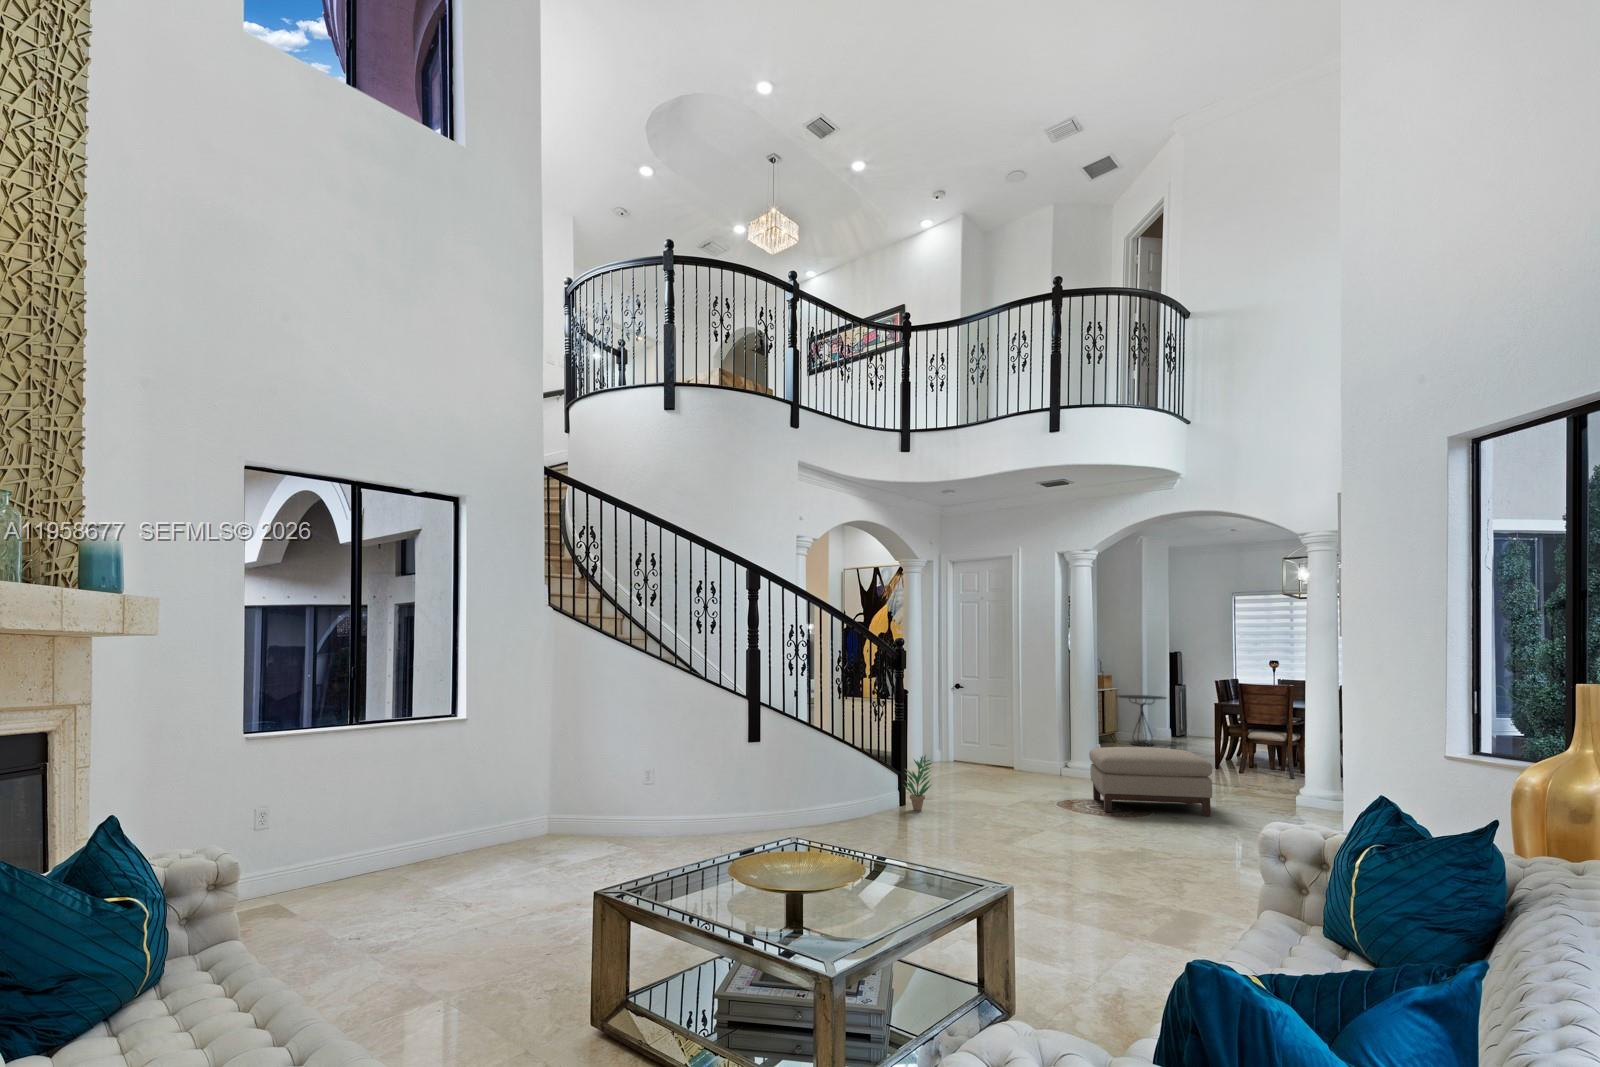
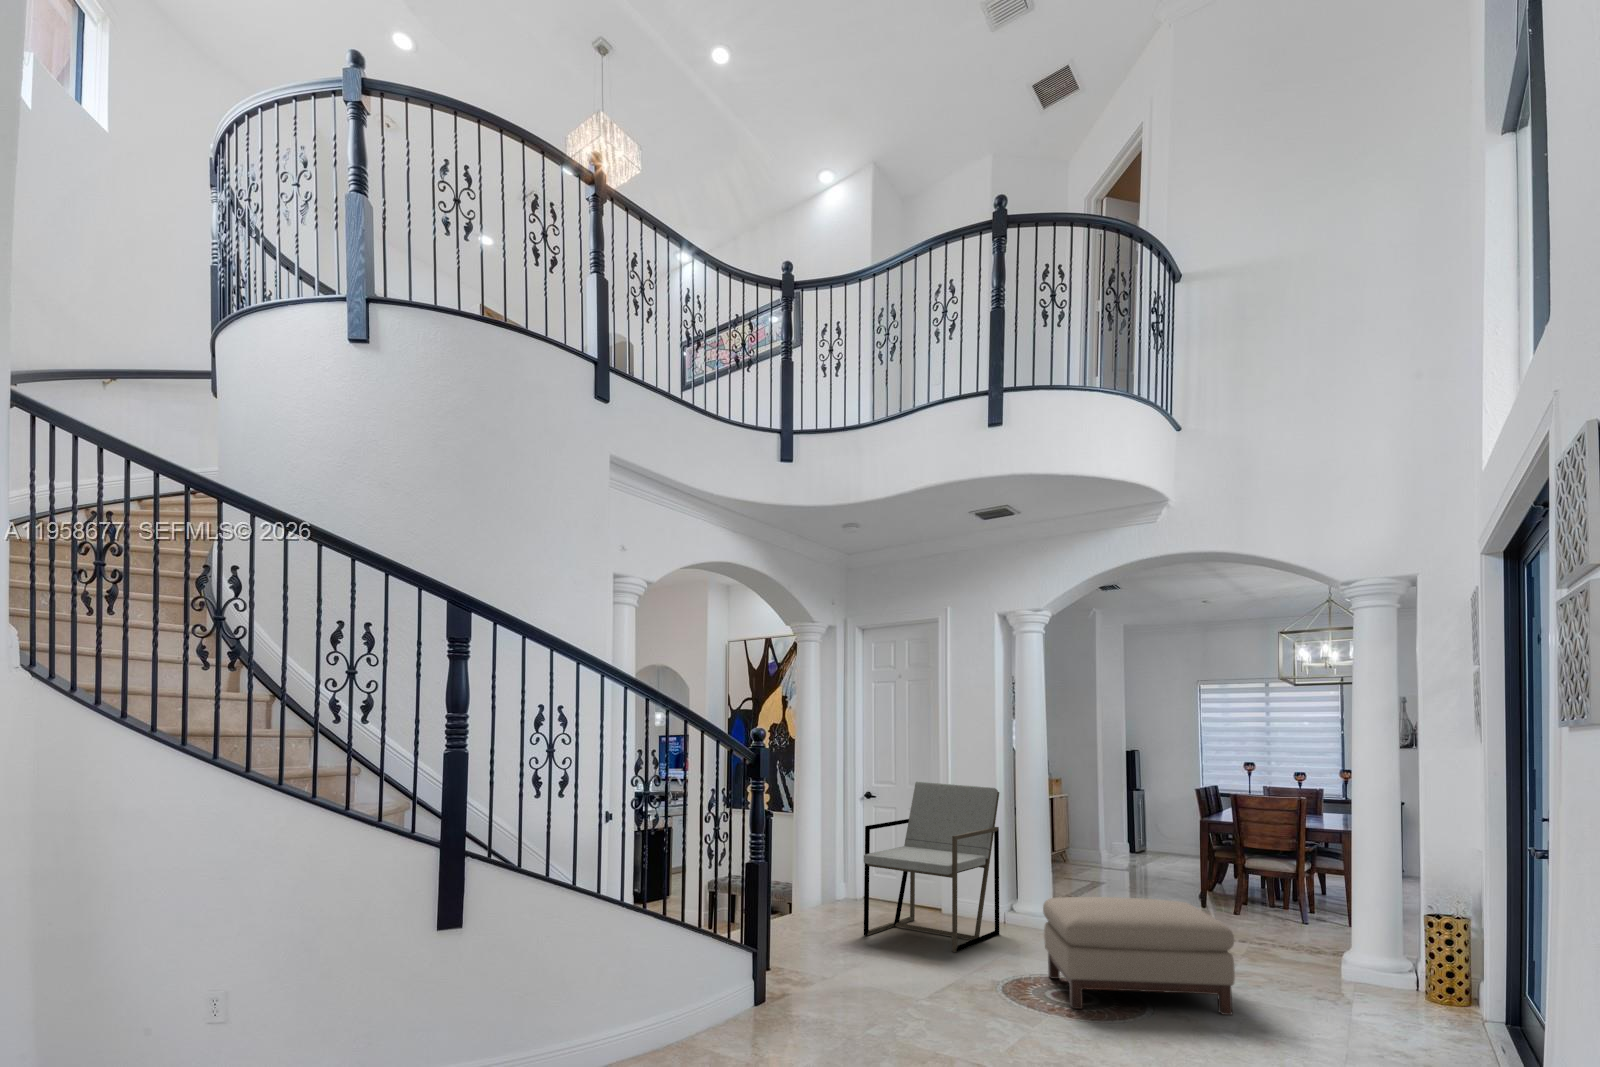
armchair: none [969,678,1064,787] -> present [864,782,1000,952]
side table: present [1117,695,1166,746] -> none [1059,796,1125,868]
potted plant: present [904,755,931,811] -> none [753,917,805,1013]

